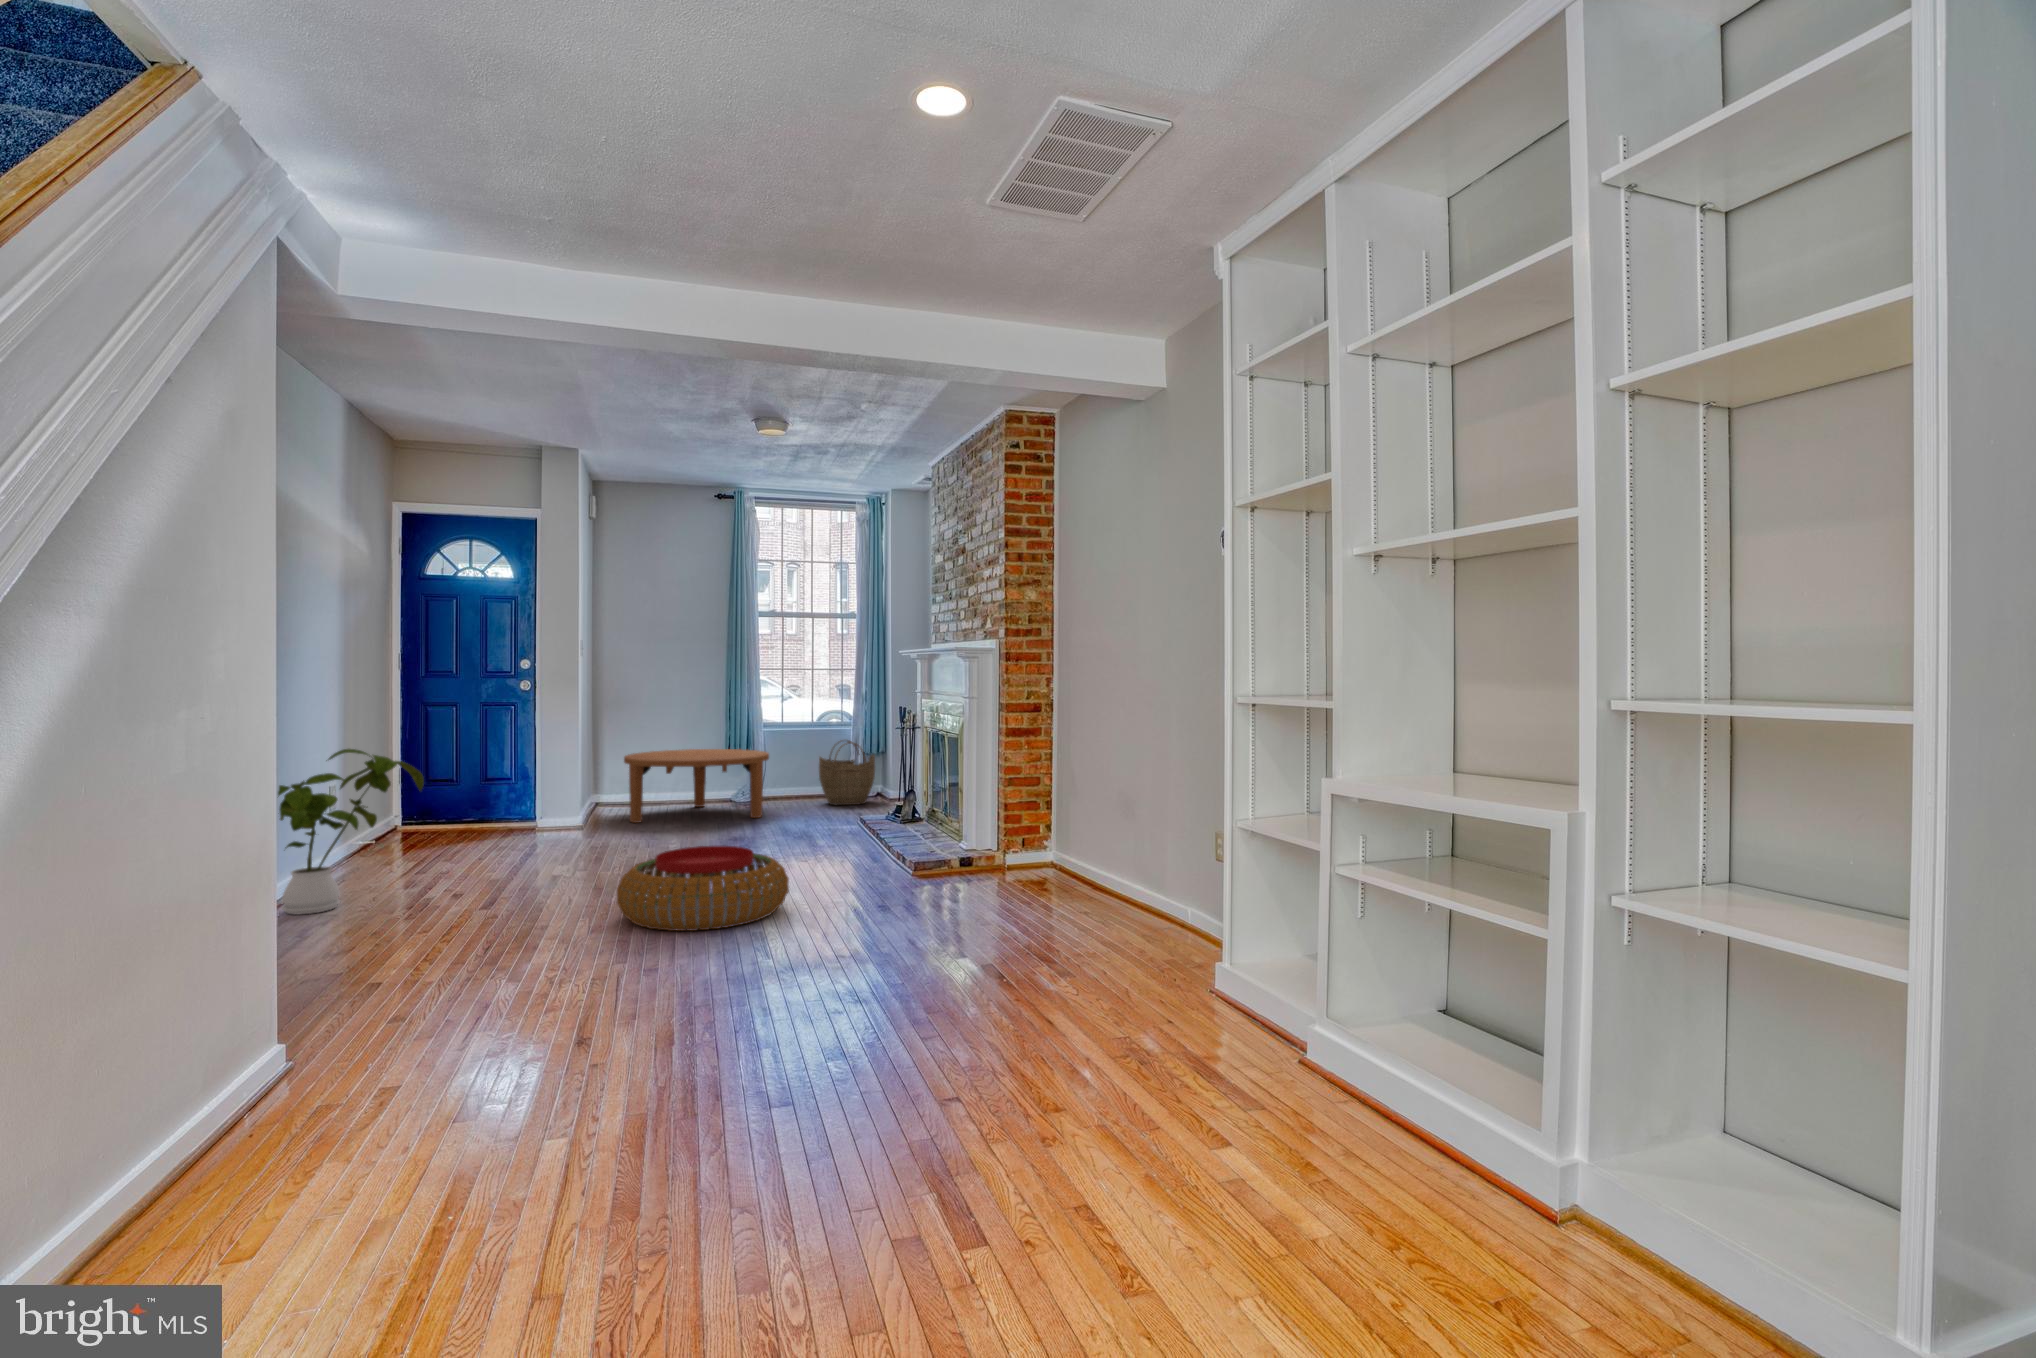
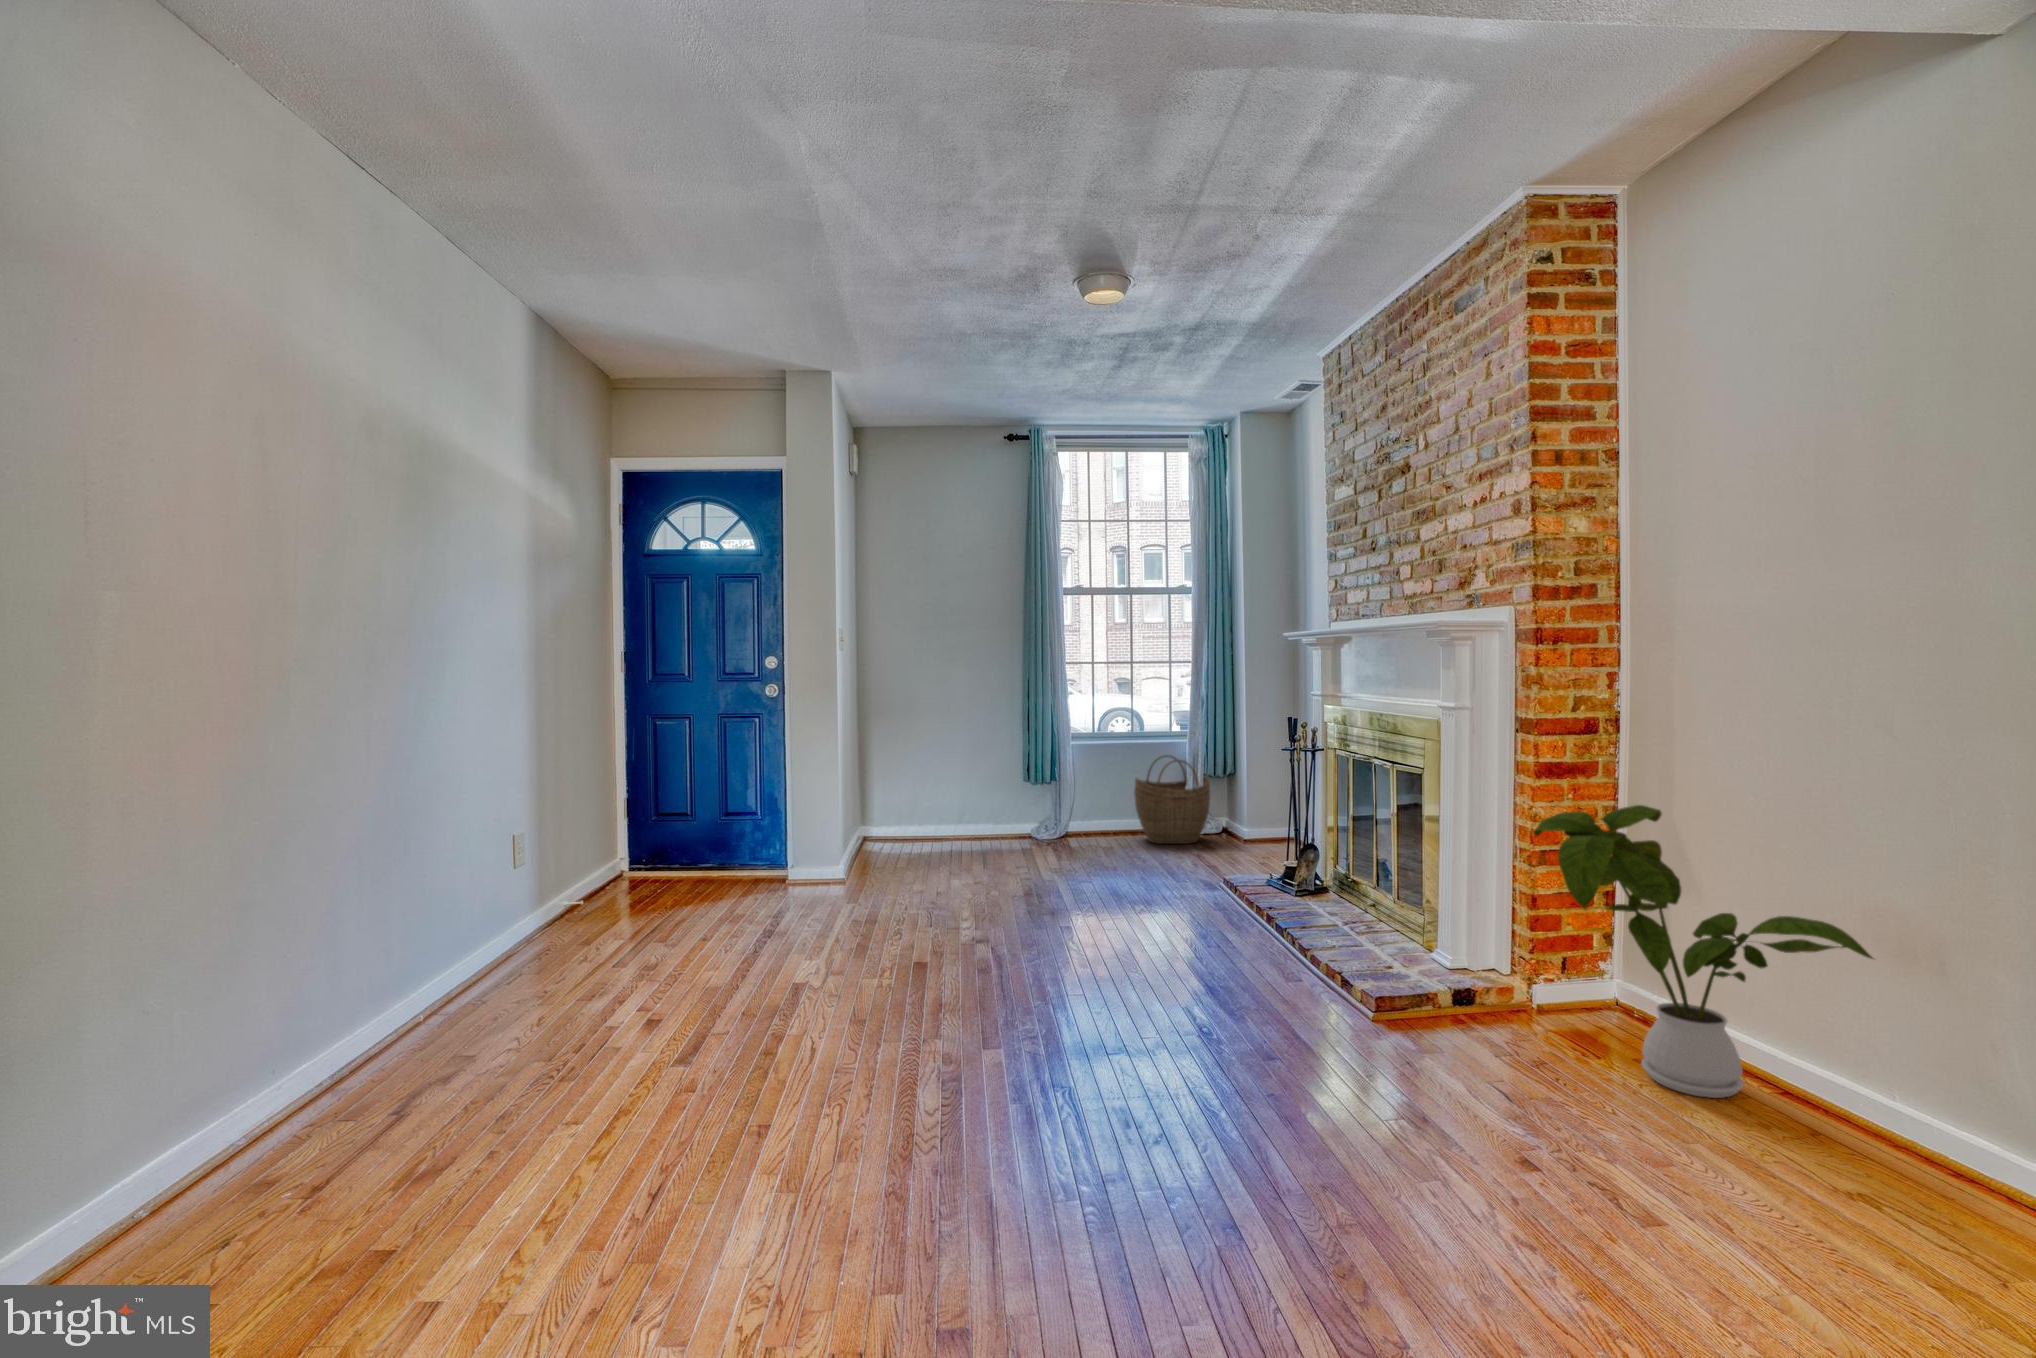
house plant: present [278,749,424,915] -> present [1533,805,1873,1098]
coffee table: present [624,749,769,823] -> none [895,767,1076,868]
pouf: present [617,846,789,931] -> none [892,988,1204,1205]

